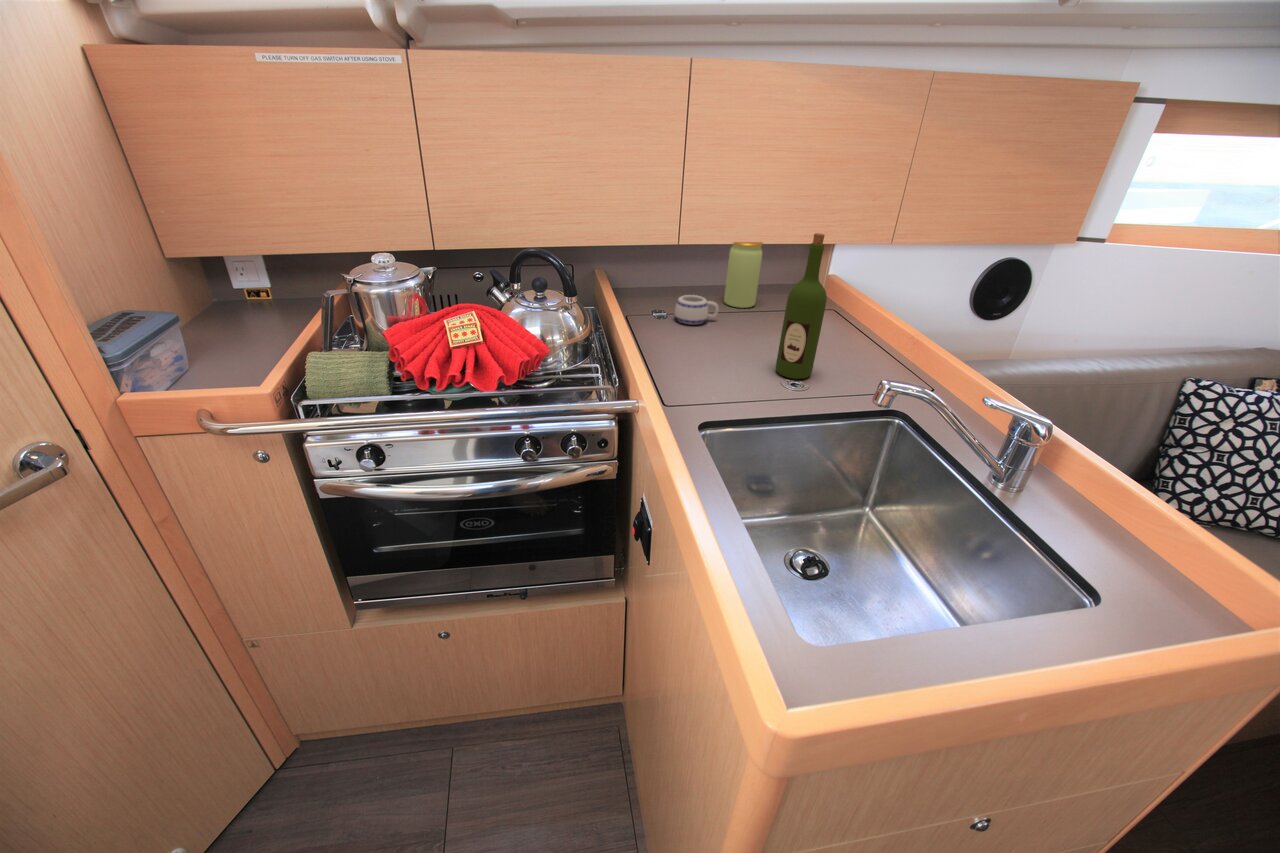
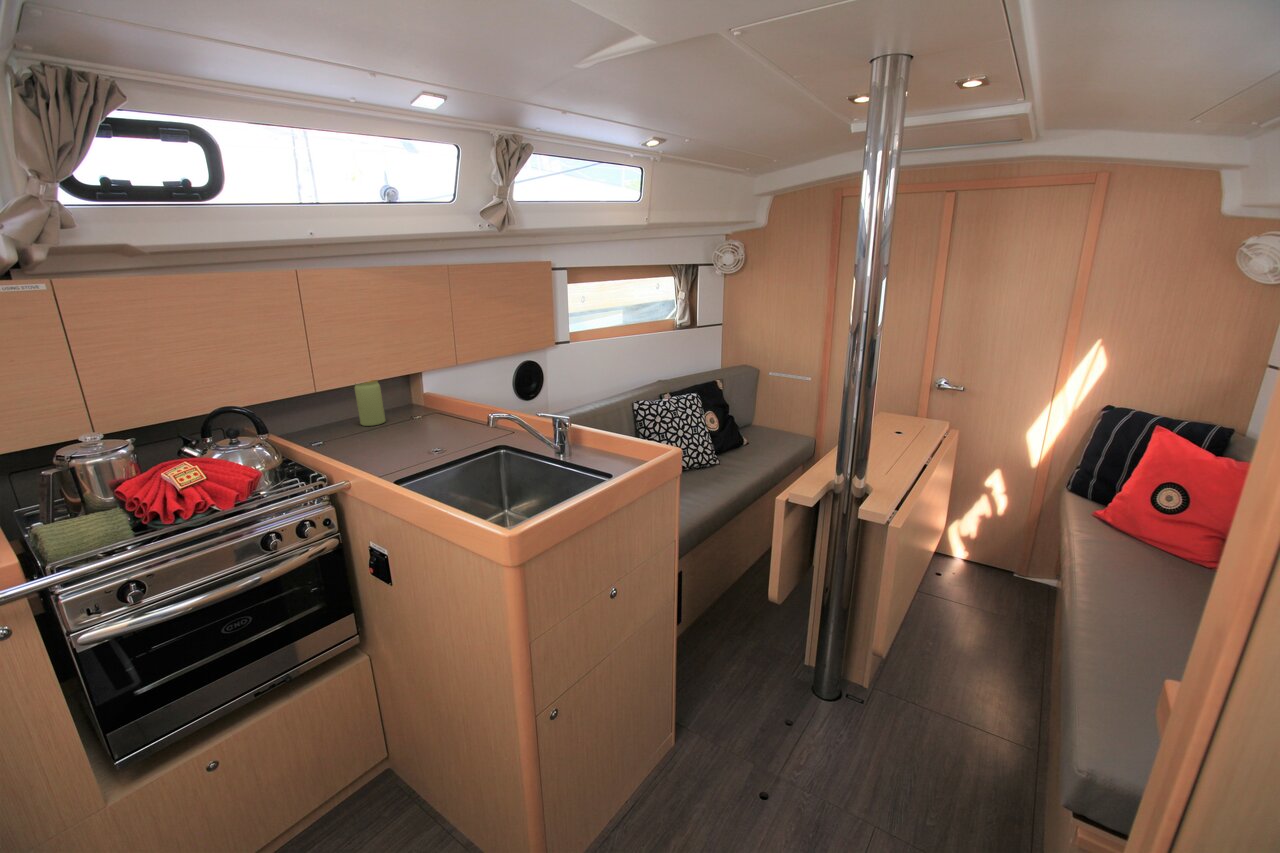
wine bottle: present [776,233,827,379] -> none [419,360,449,448]
mug: present [675,295,719,324] -> none [330,422,365,442]

